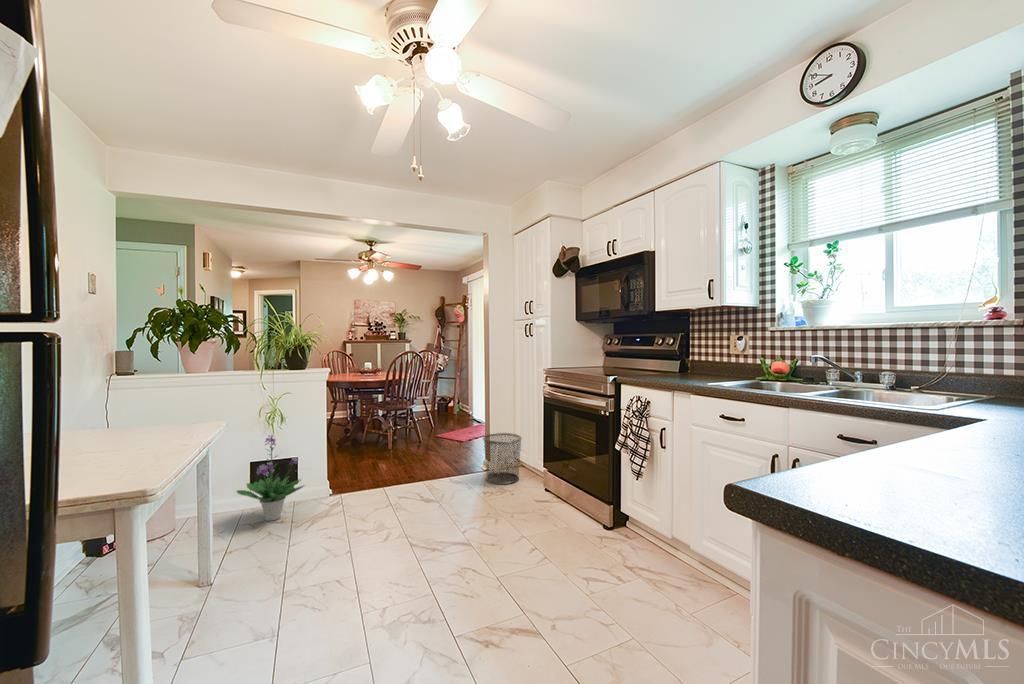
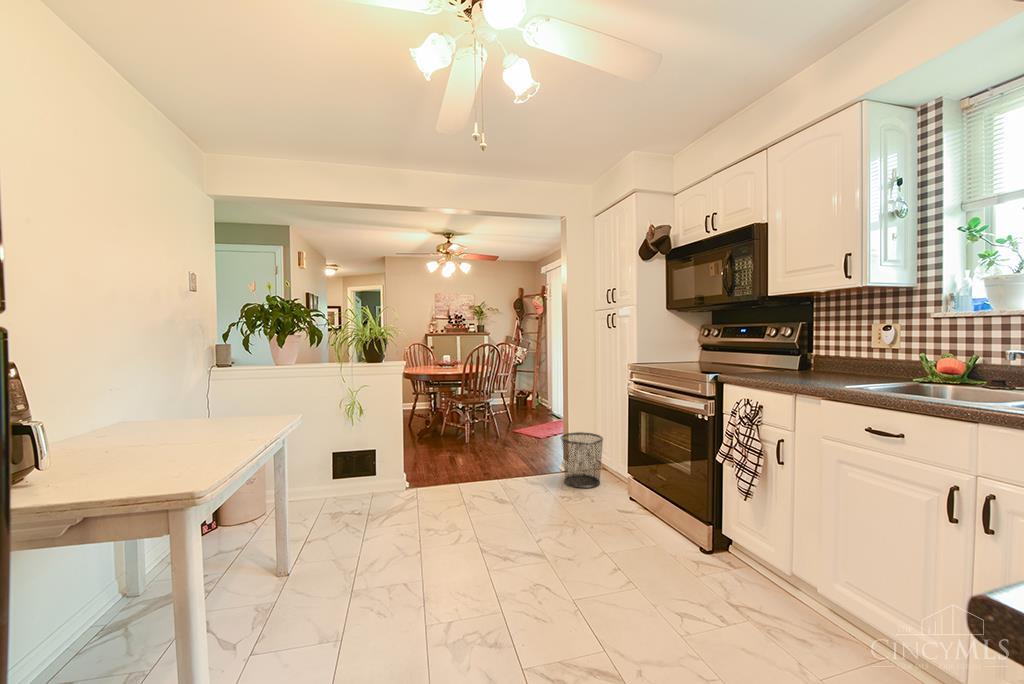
potted plant: present [236,435,303,521] -> none [318,427,382,512]

